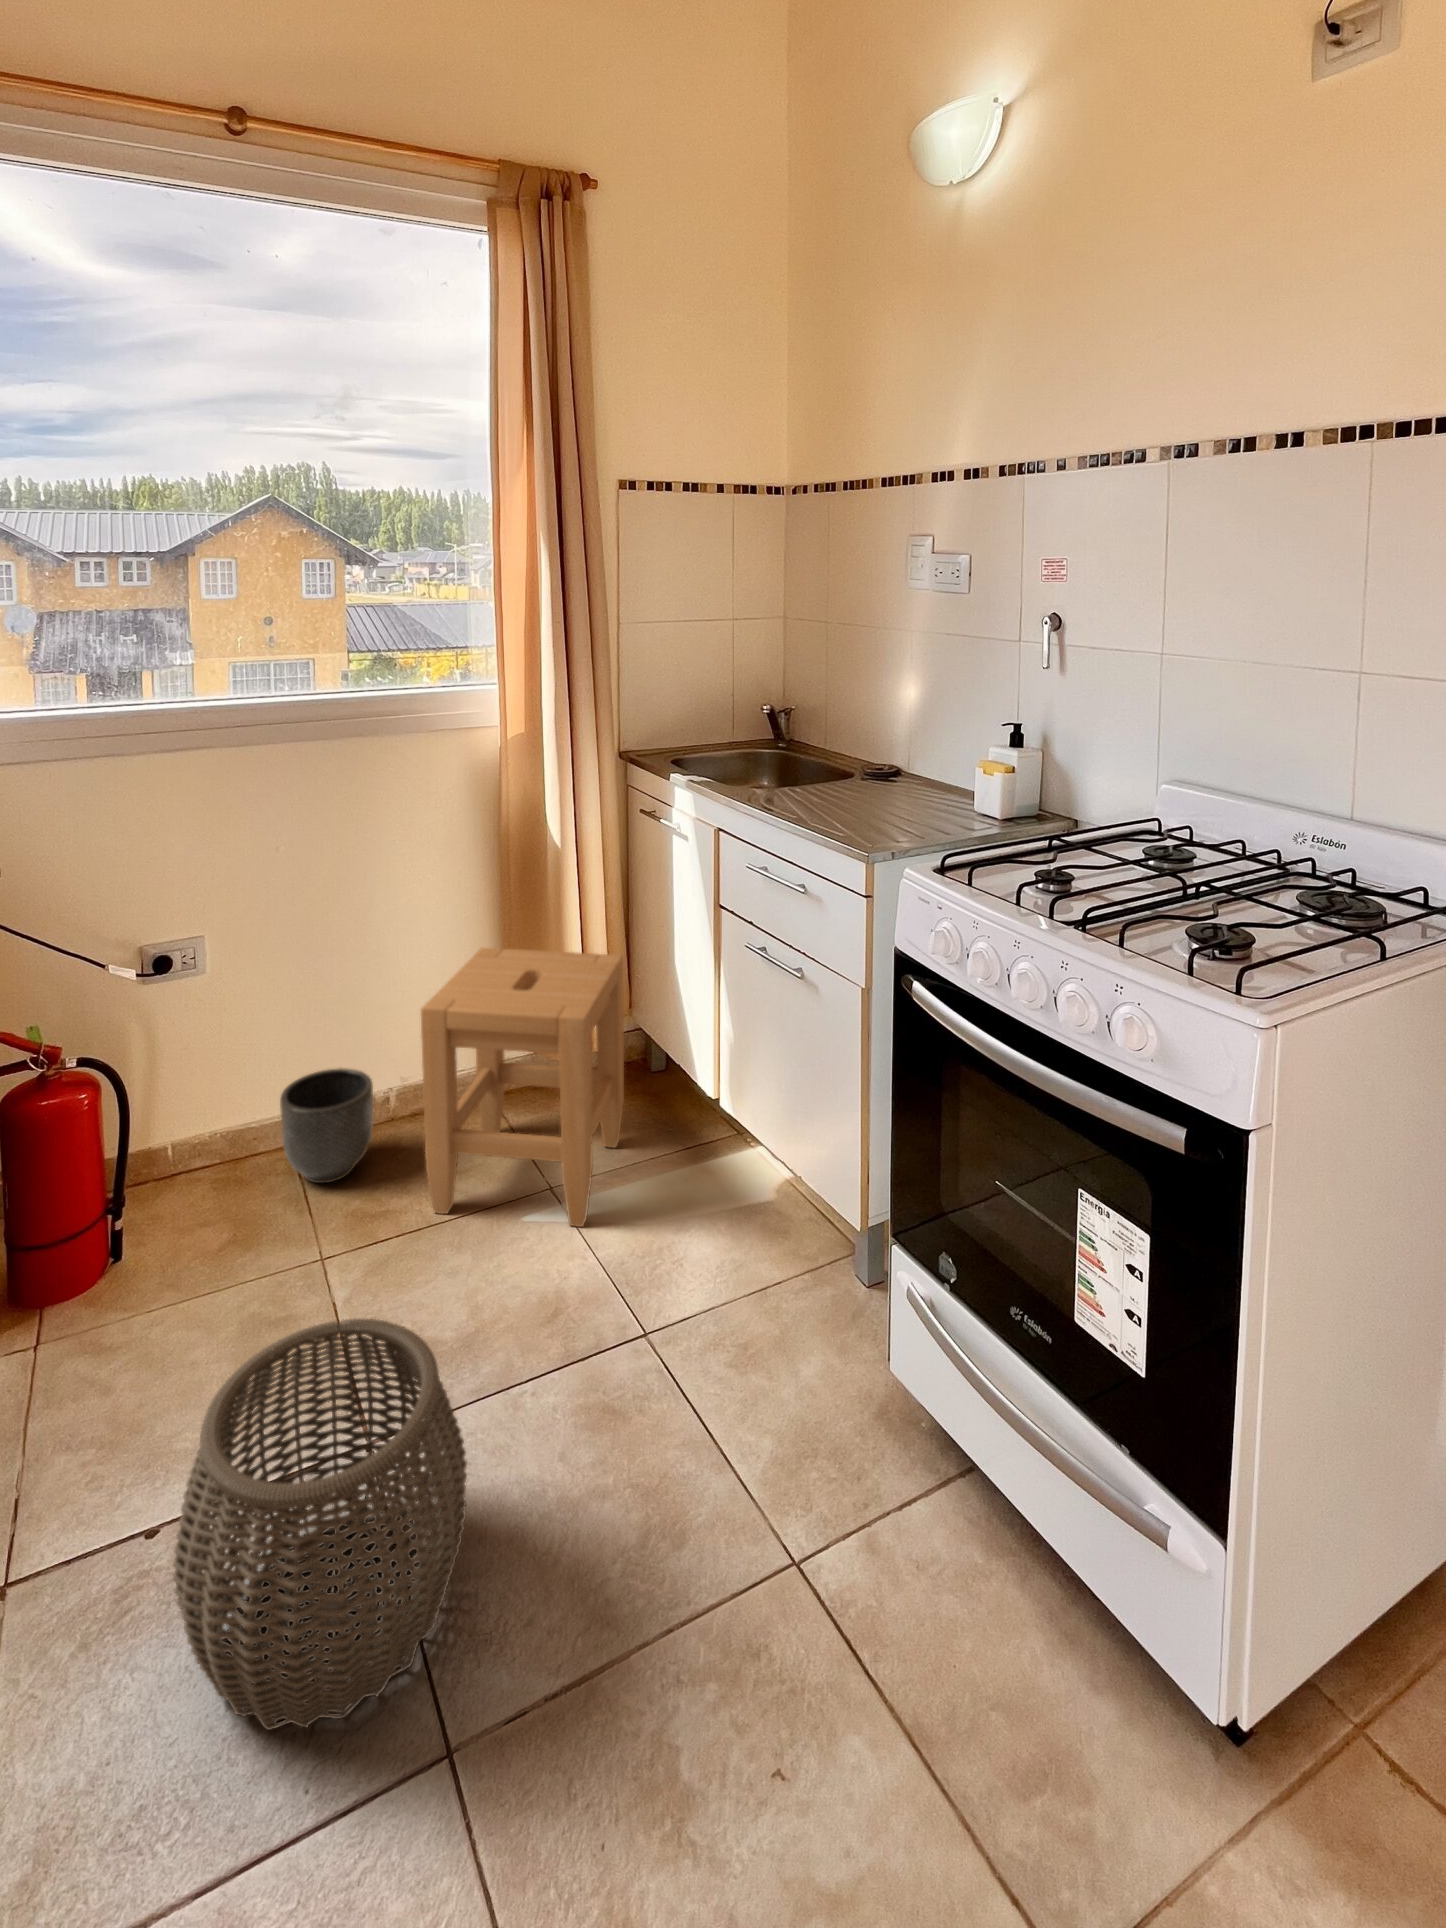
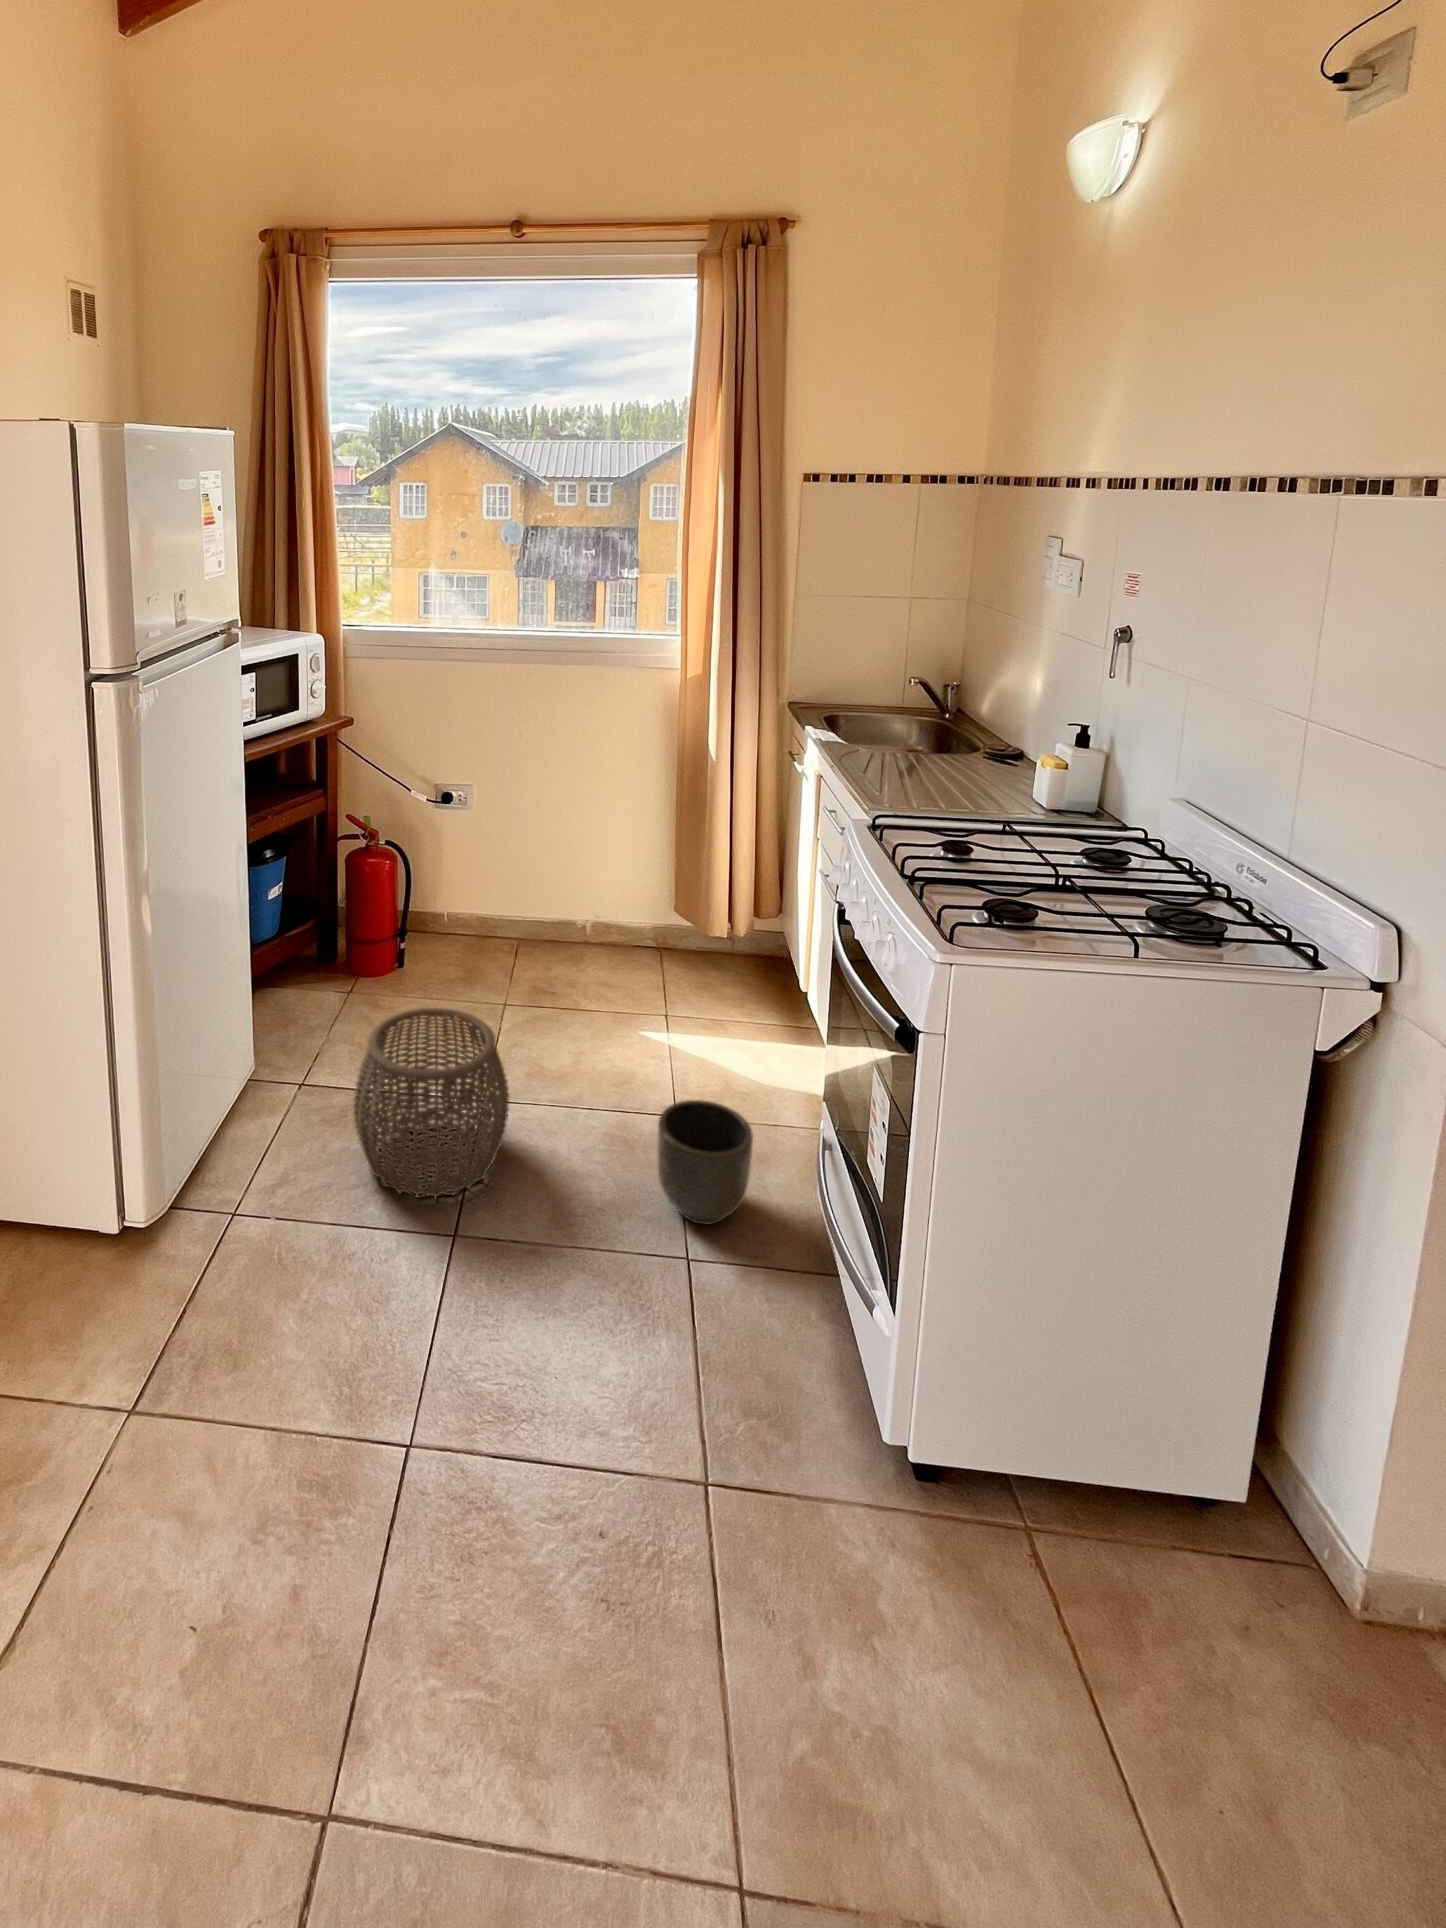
stool: present [421,948,624,1227] -> none [578,834,748,1046]
planter: present [280,1068,373,1183] -> present [658,1100,753,1225]

